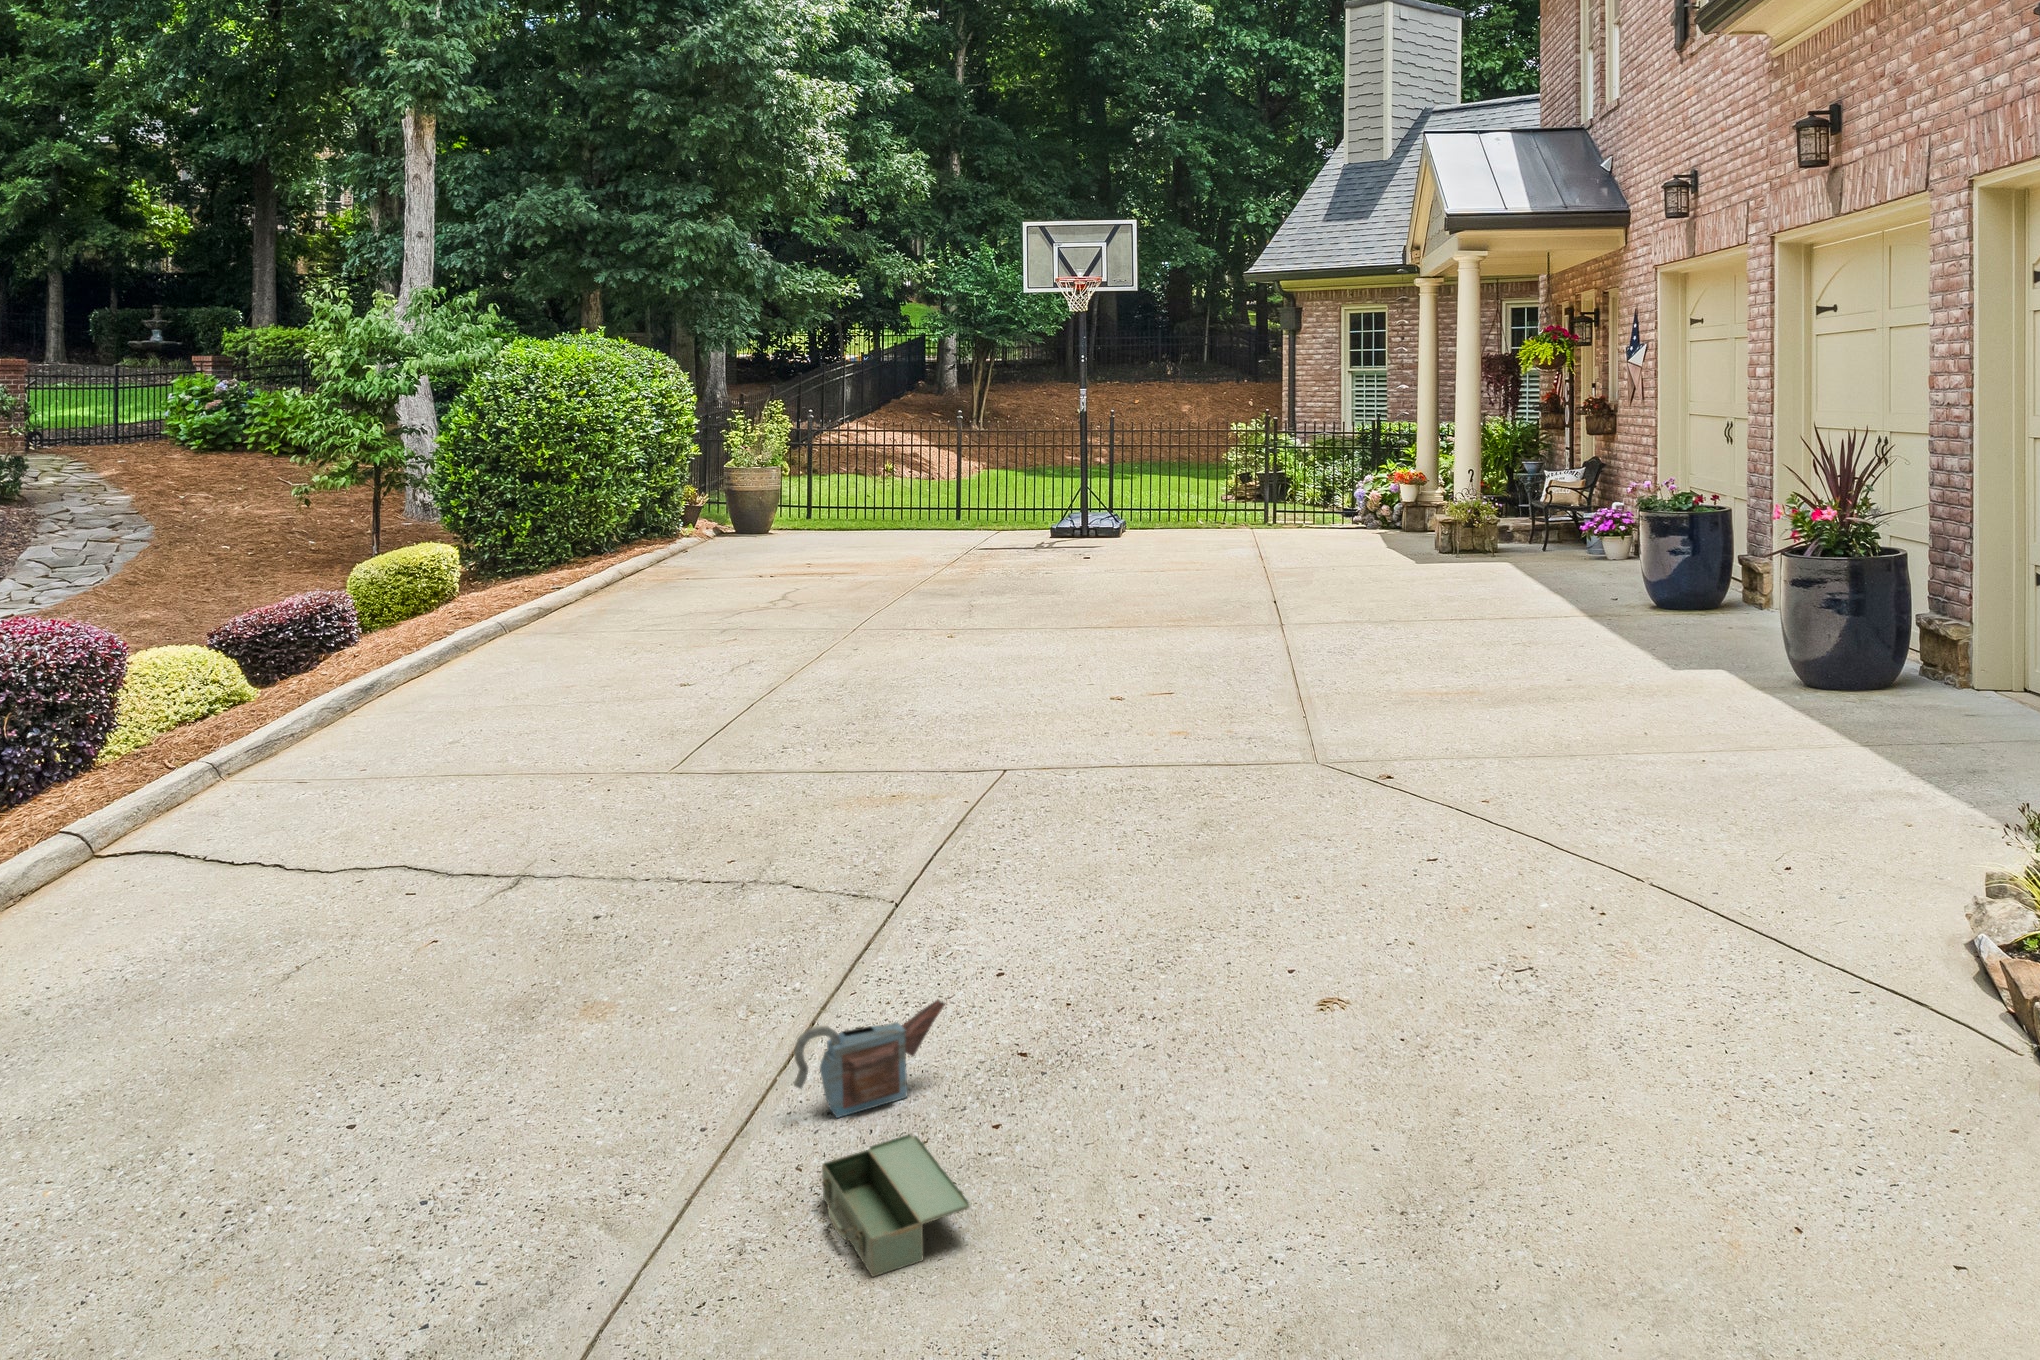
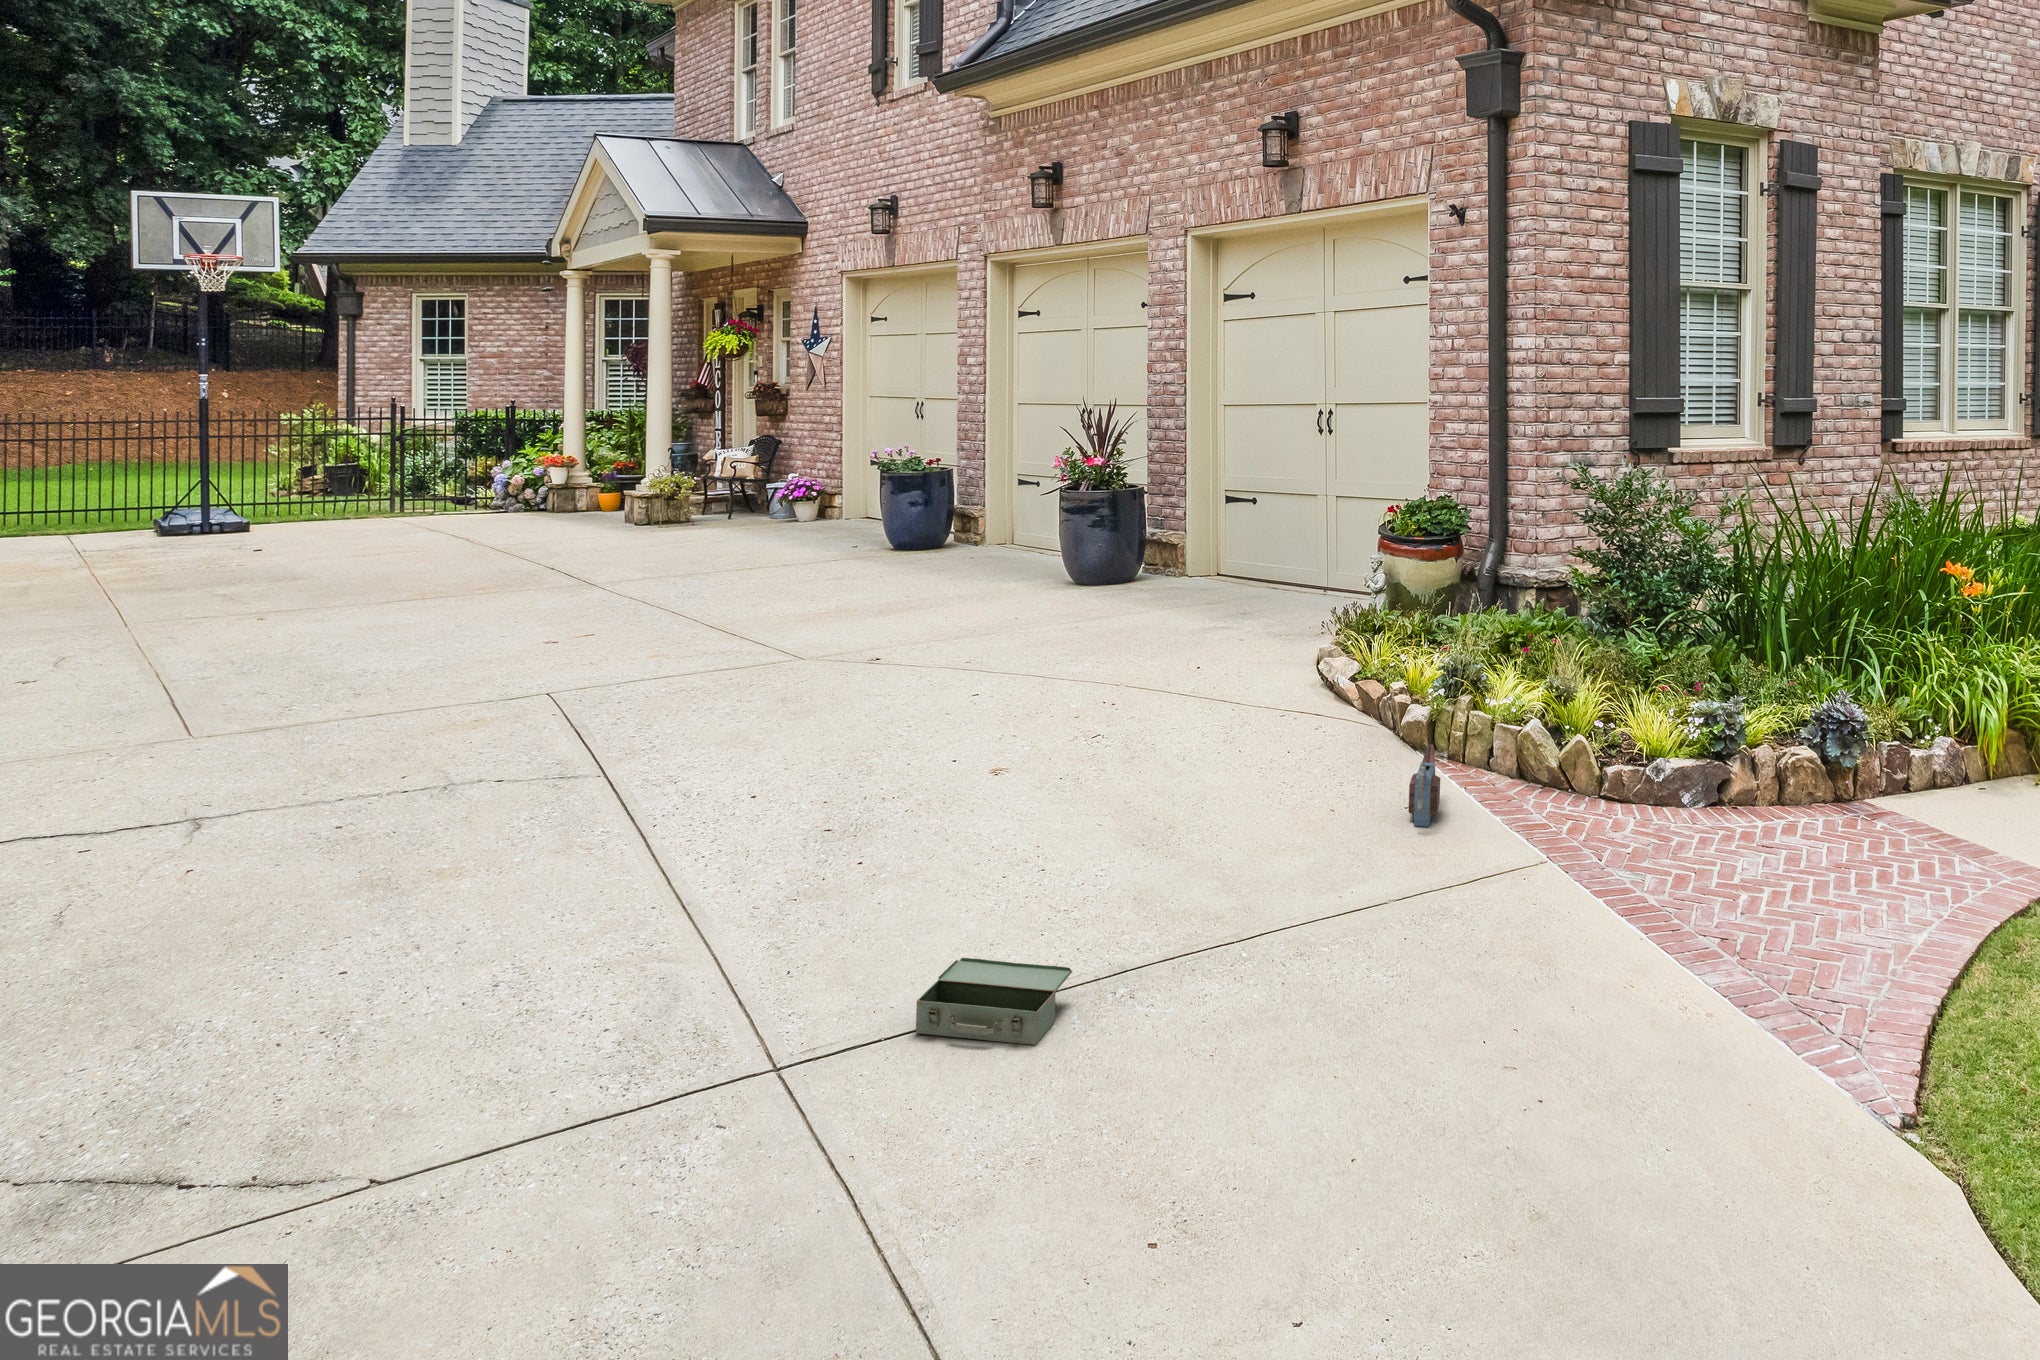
watering can: present [793,1000,945,1118] -> present [1408,744,1440,827]

